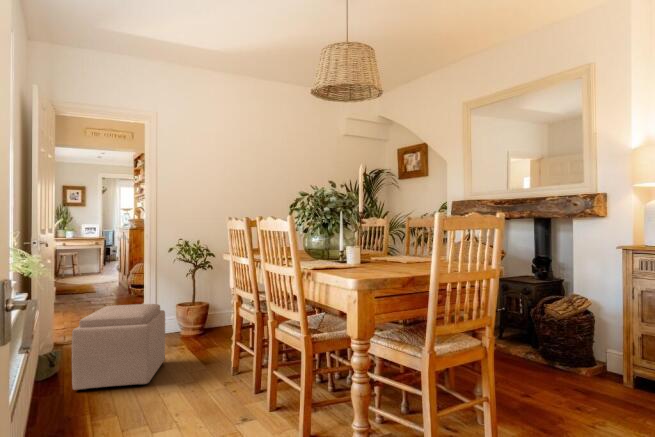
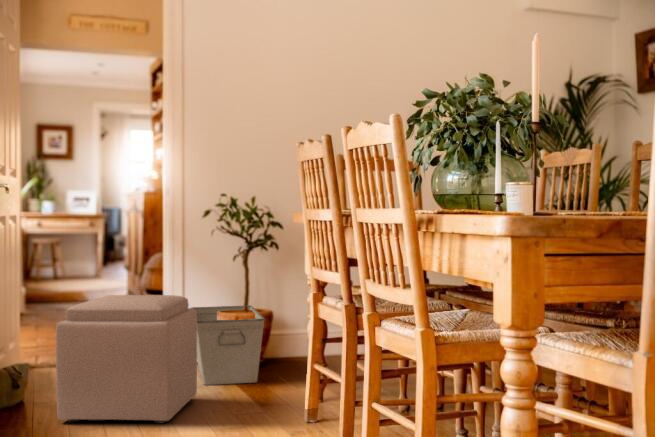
storage bin: none [160,300,205,351] -> present [192,306,265,385]

